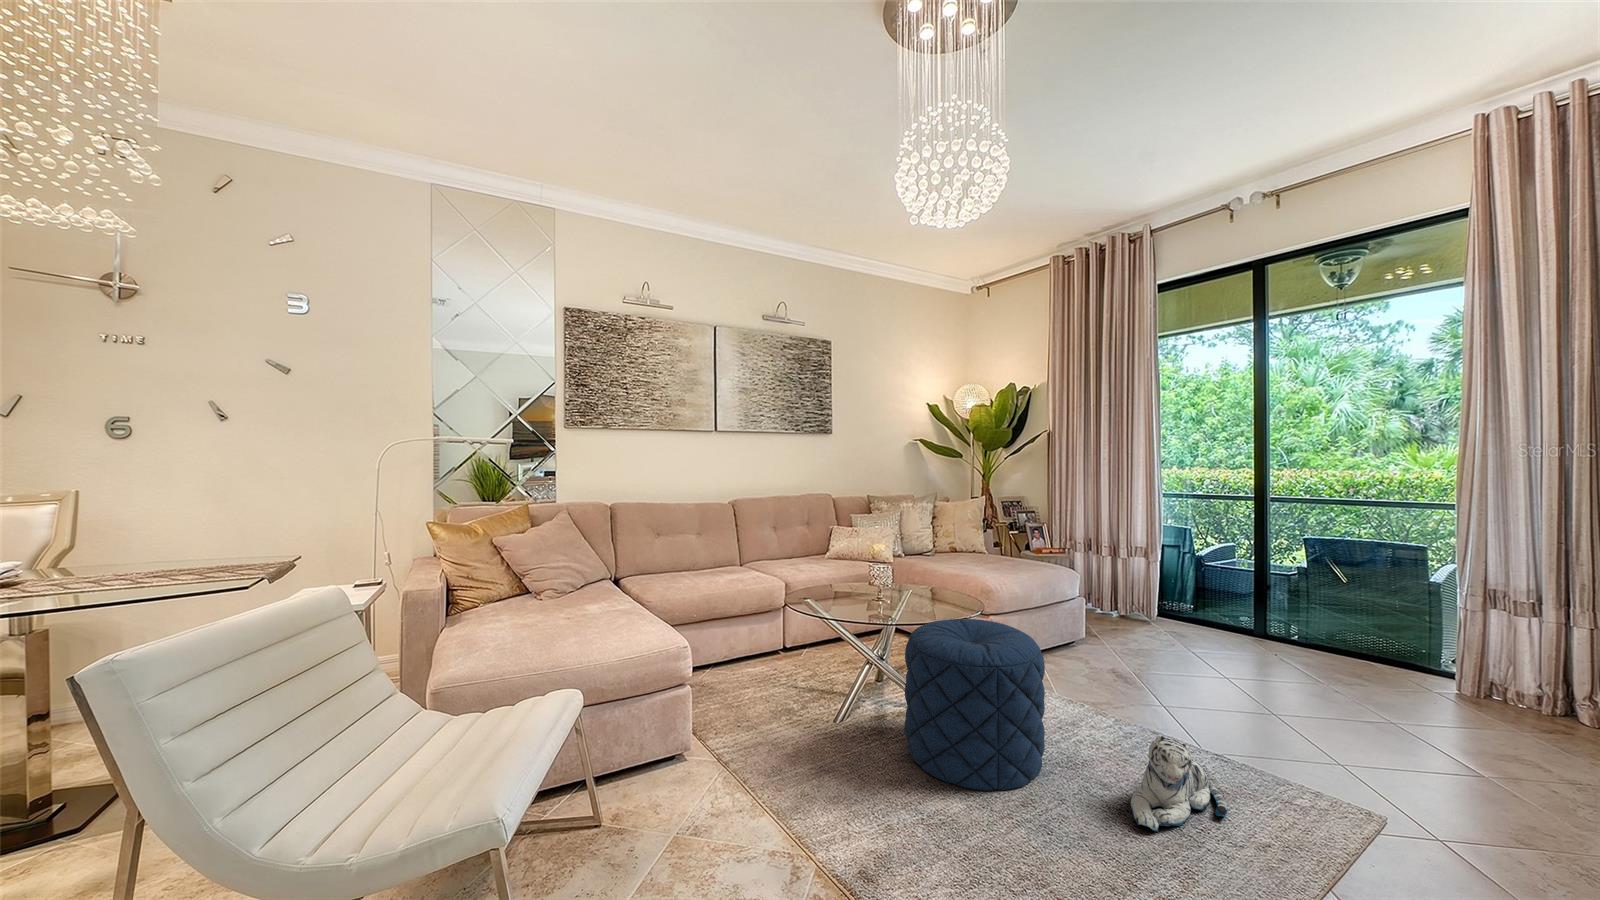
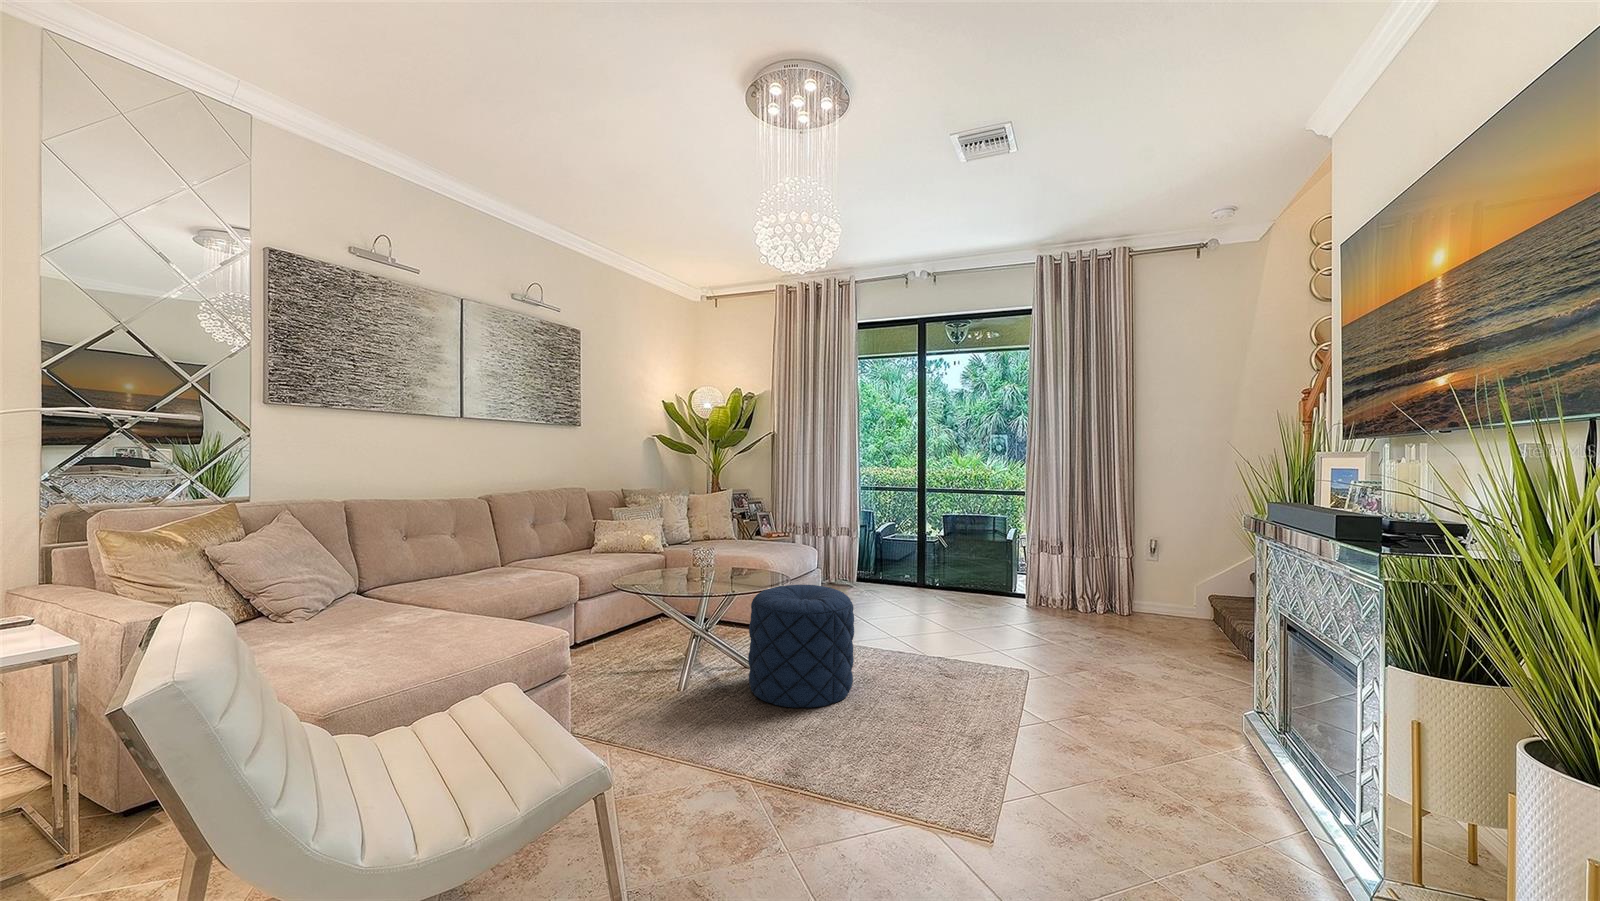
plush toy: present [1131,735,1228,831] -> none [910,641,958,700]

